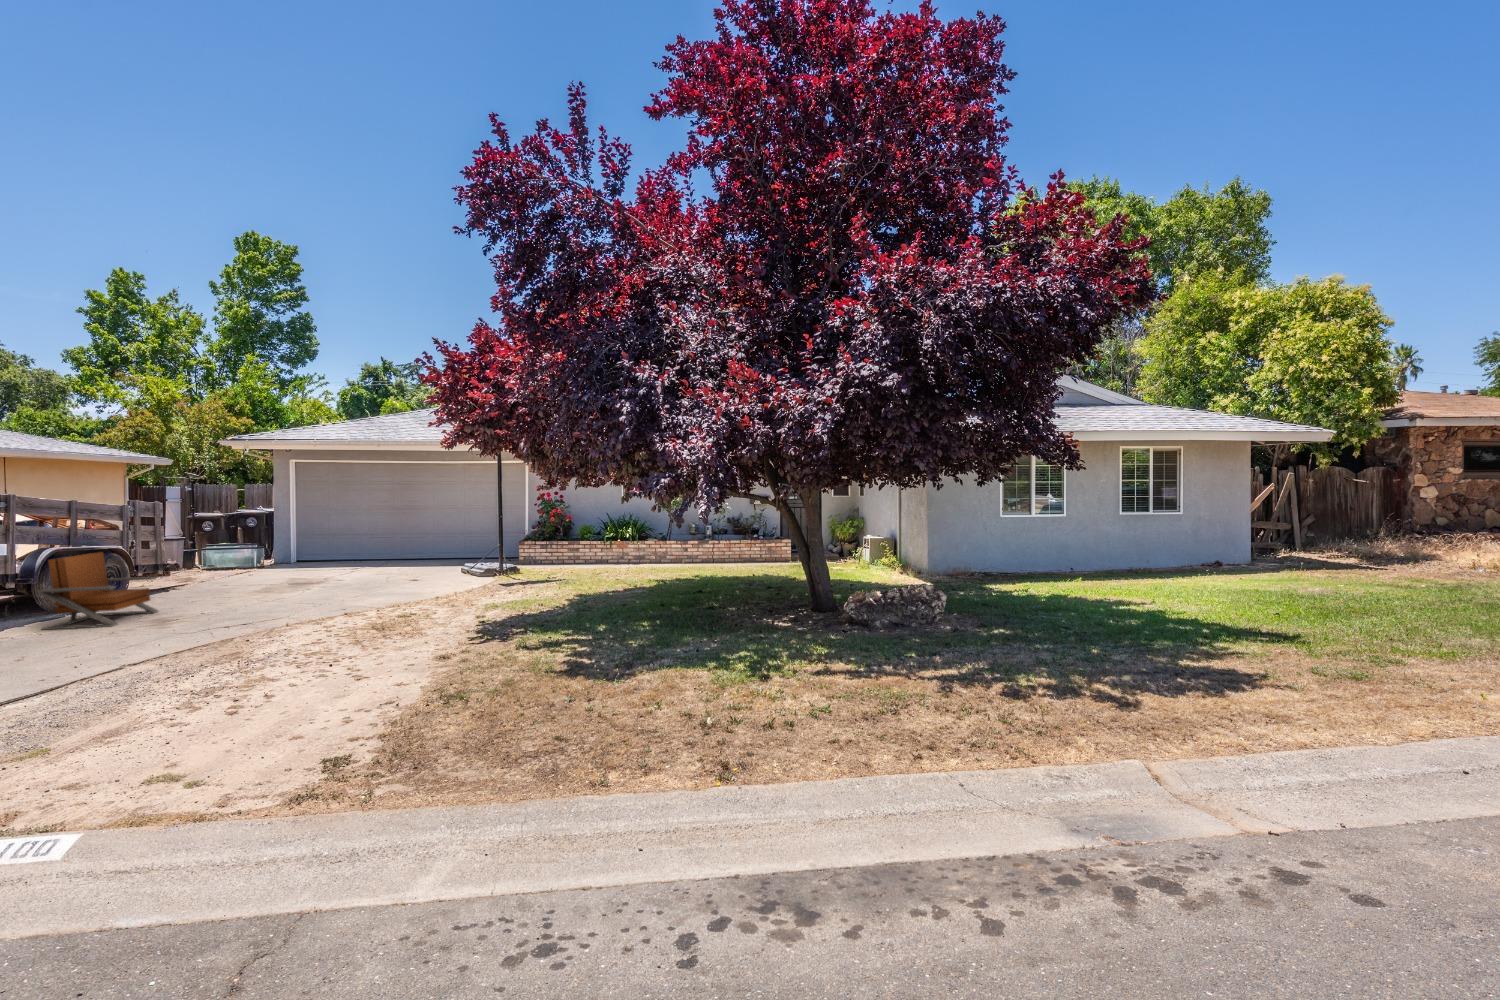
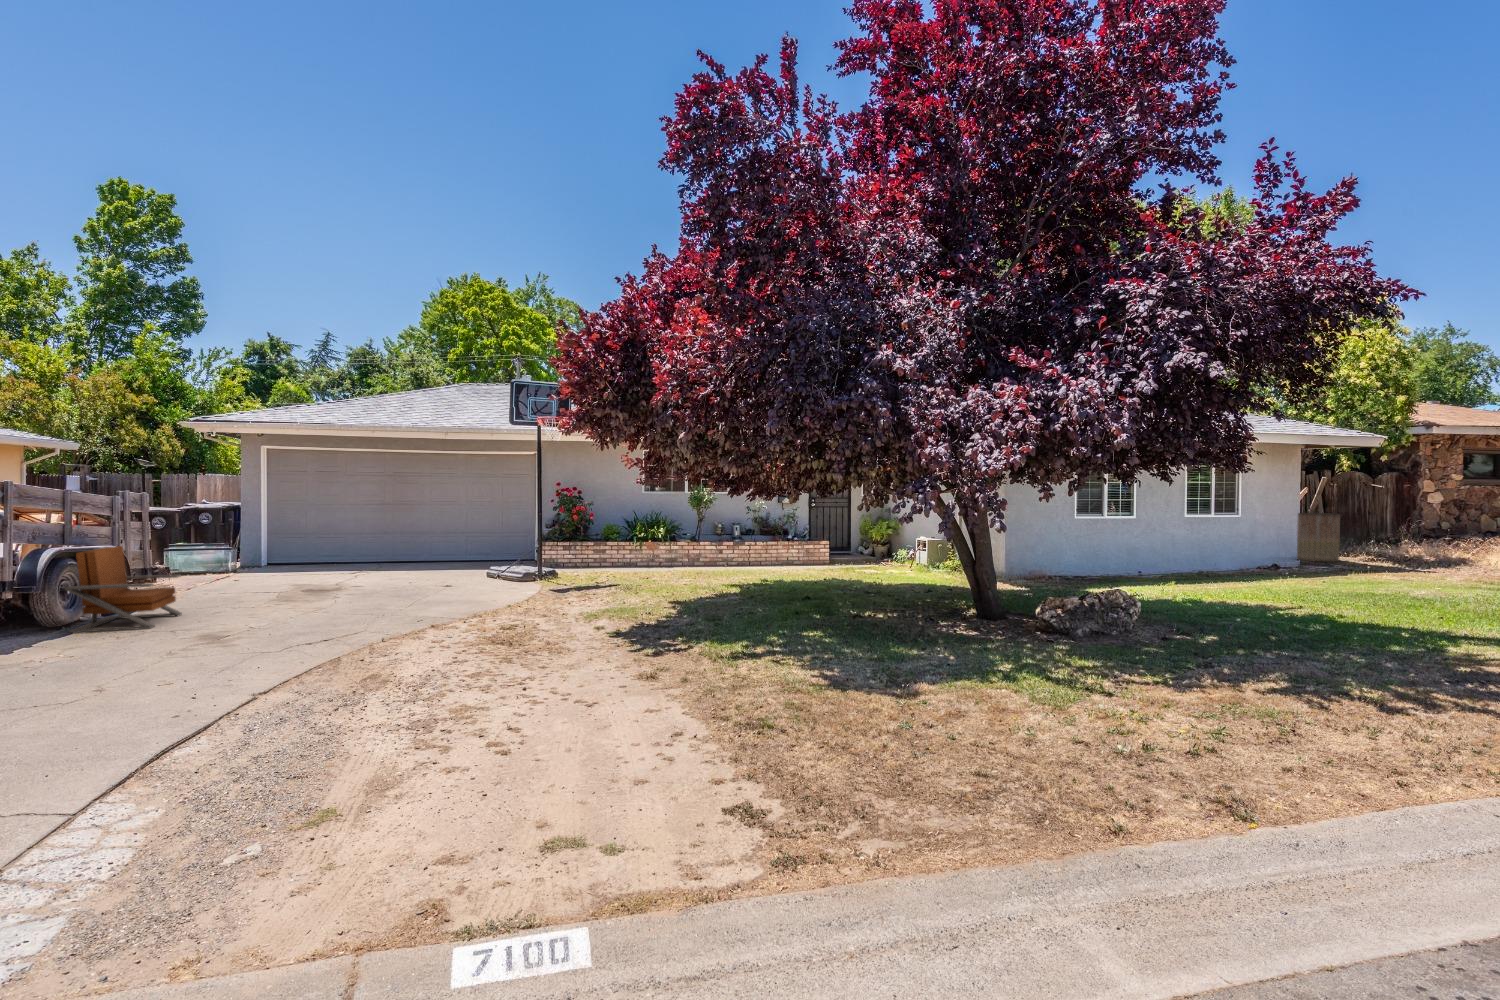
trash can: none [1251,509,1295,559] -> present [1297,513,1340,562]

